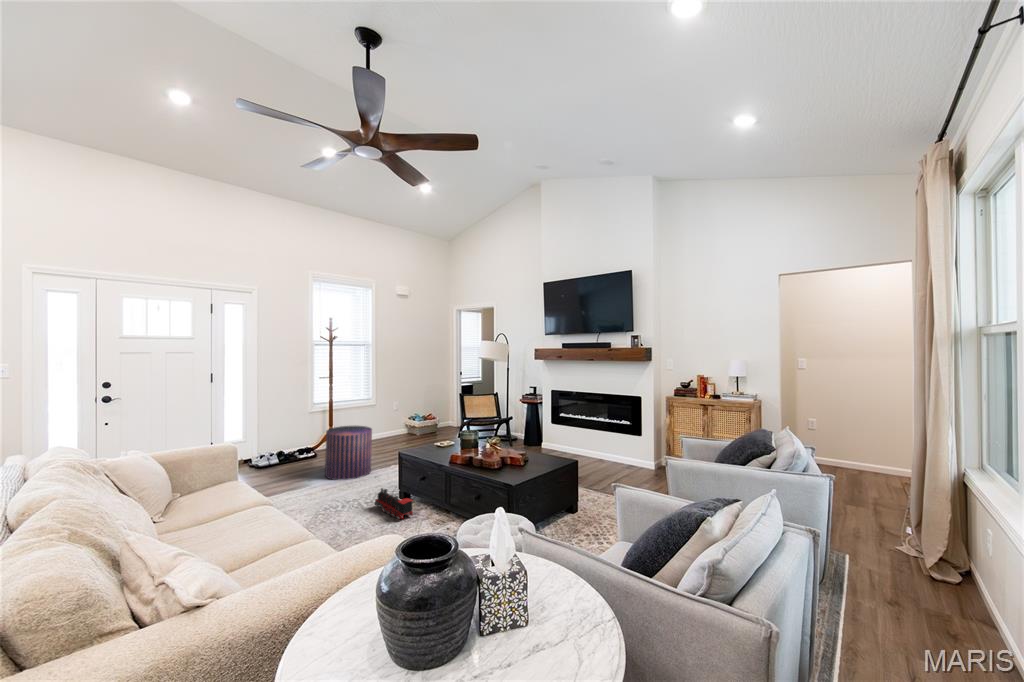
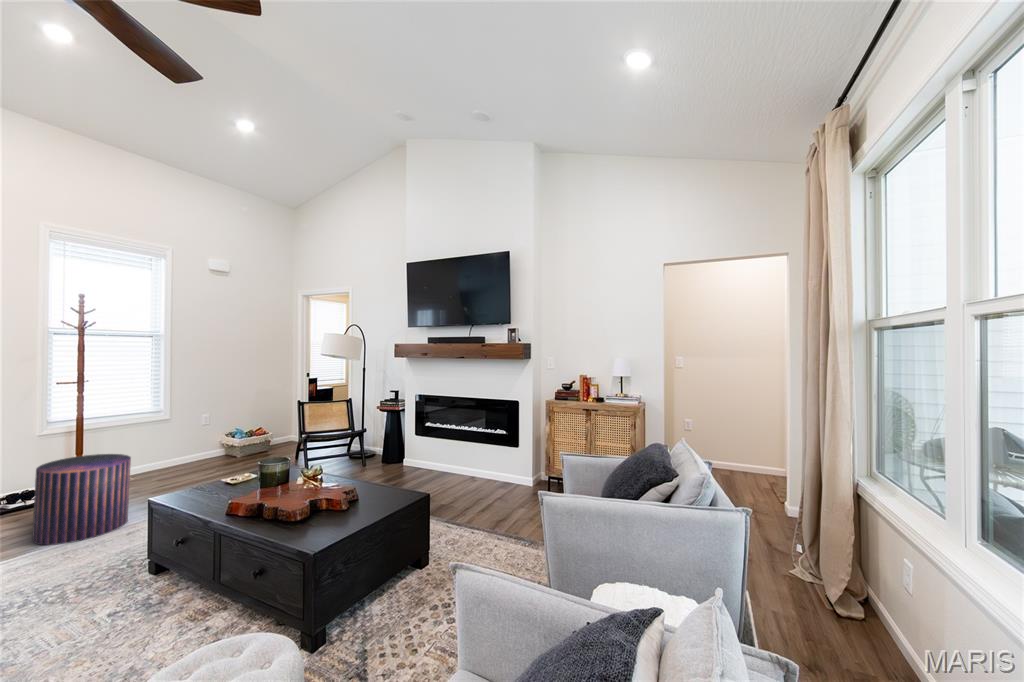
toy train: present [375,488,413,519] -> none [84,564,152,621]

